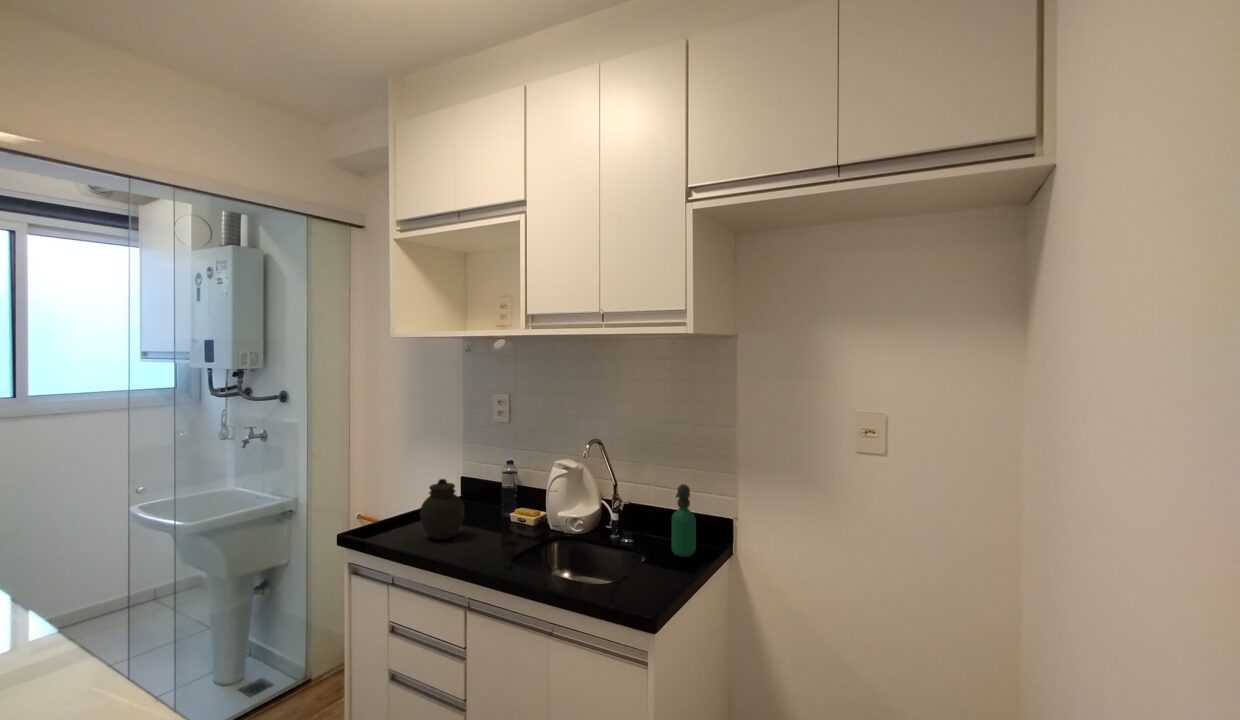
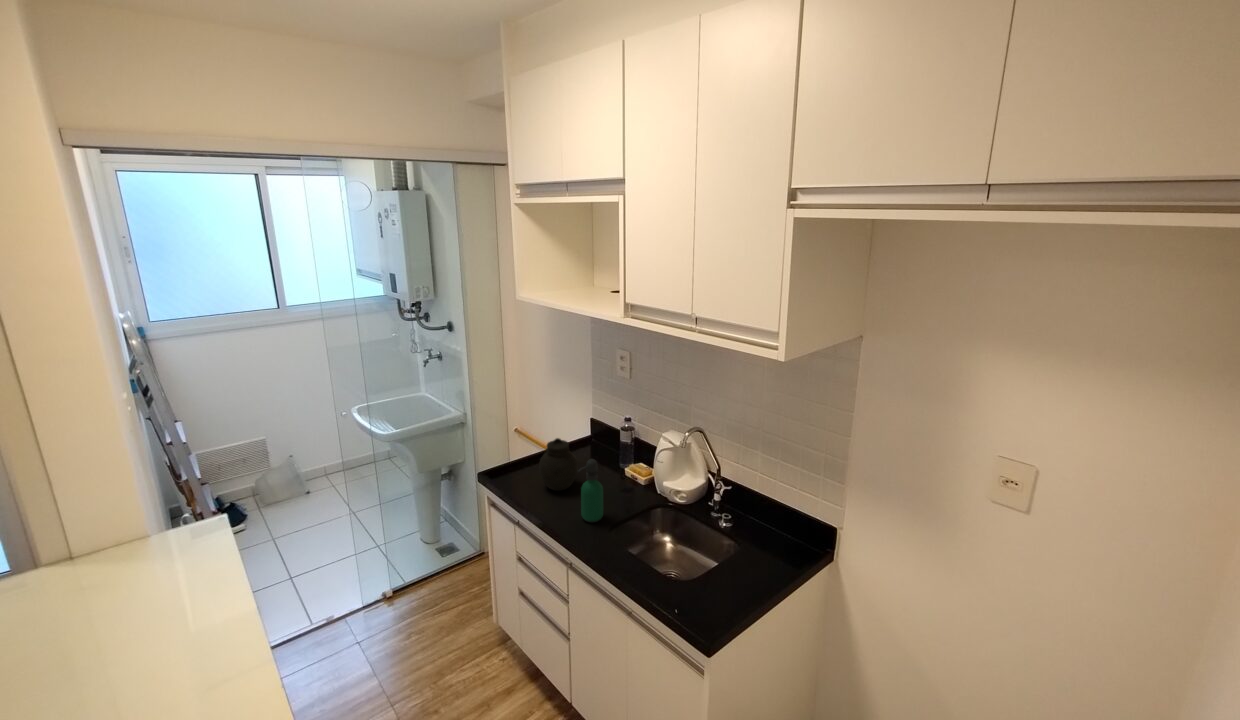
soap dispenser: present [672,484,696,557] -> present [578,459,603,523]

